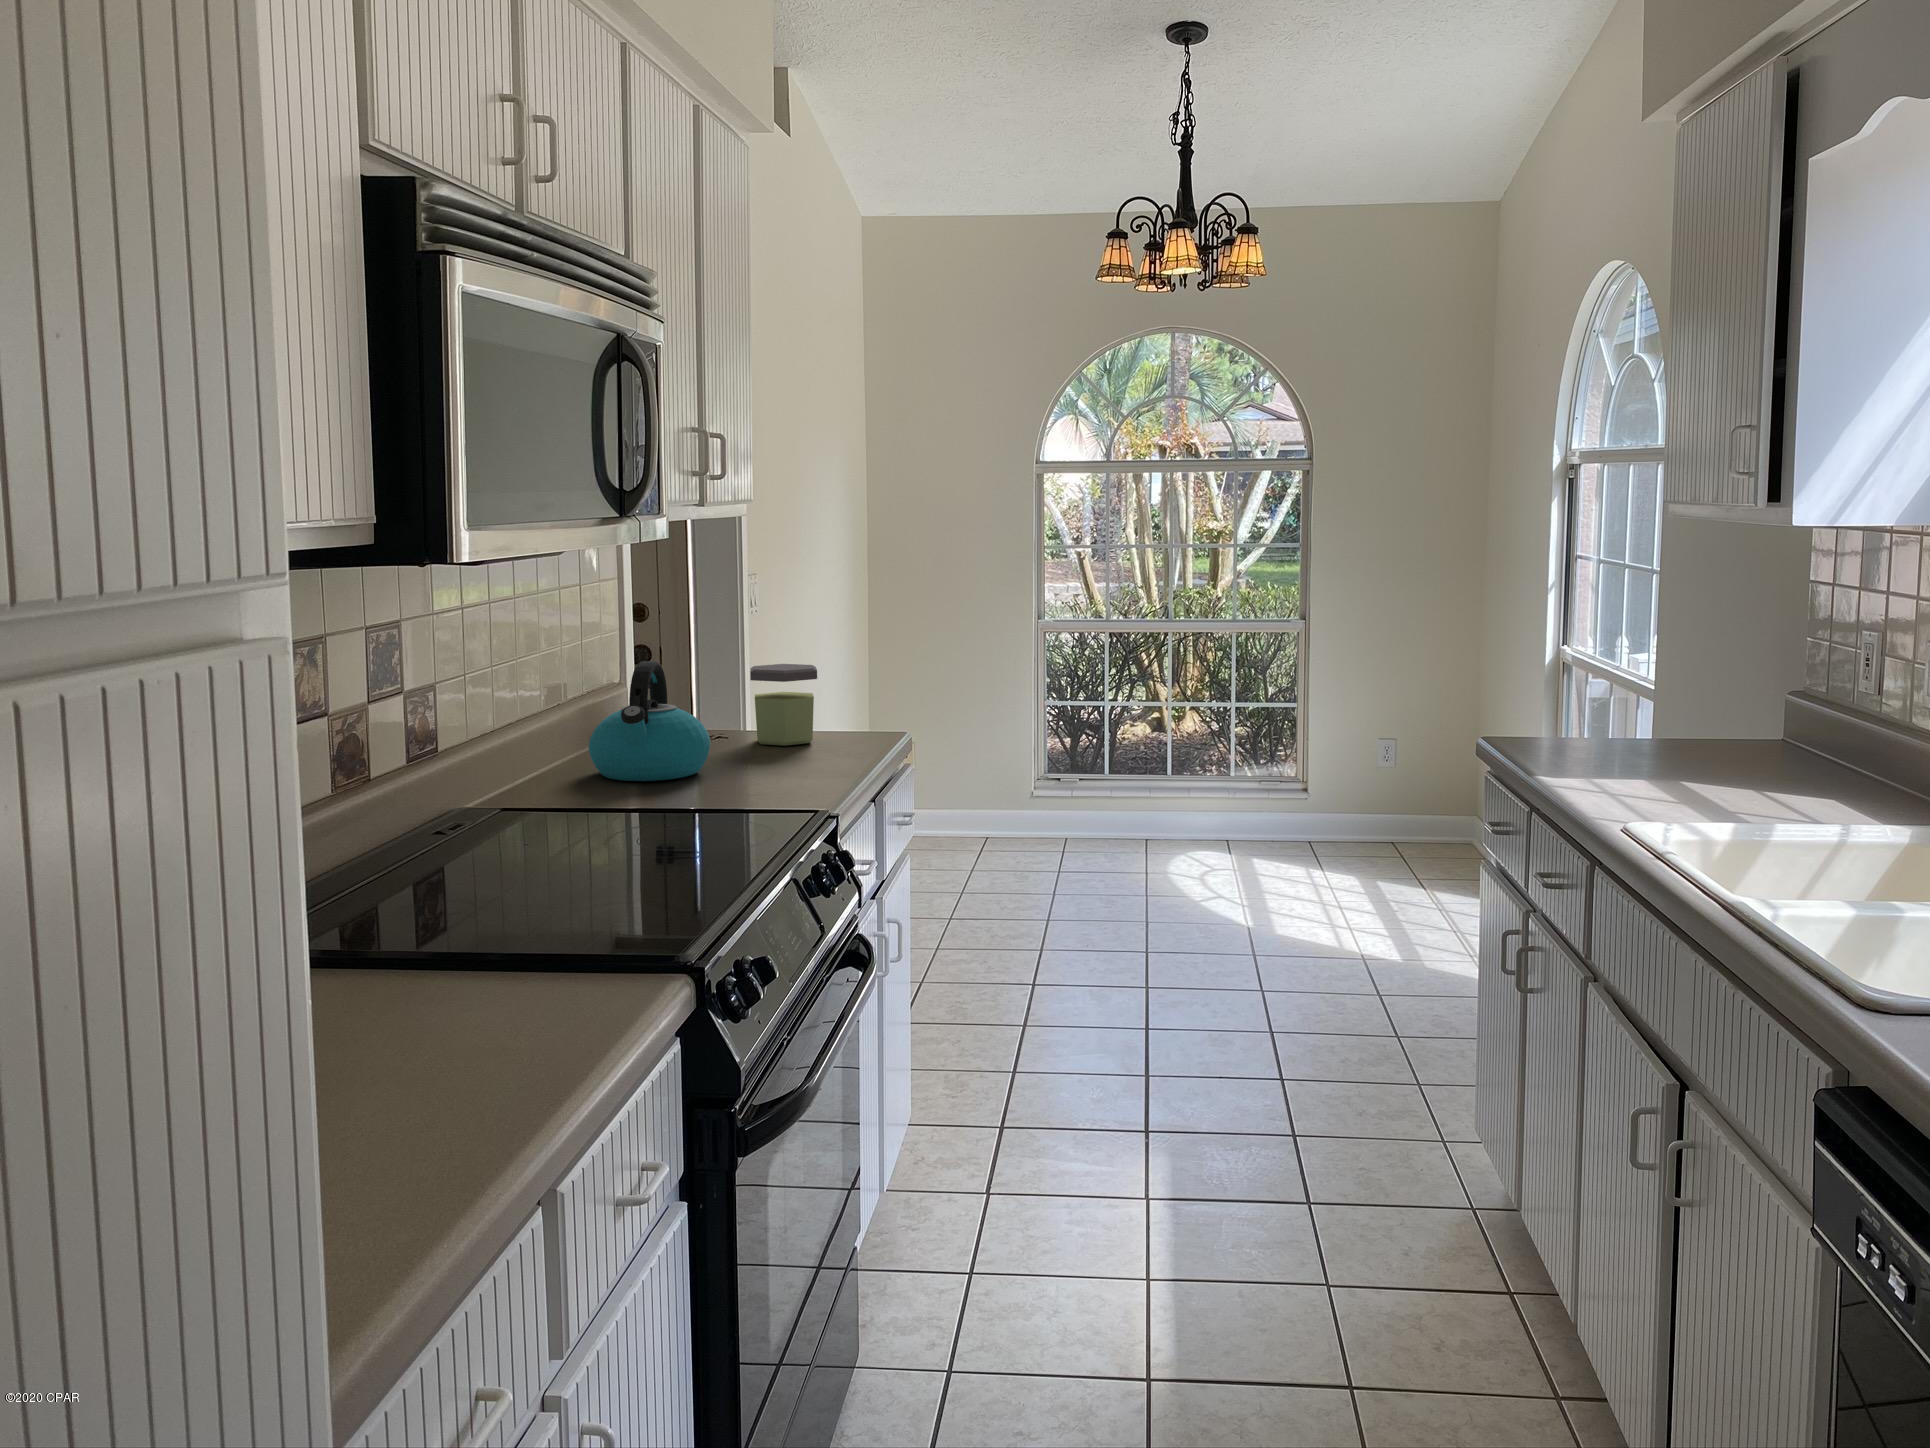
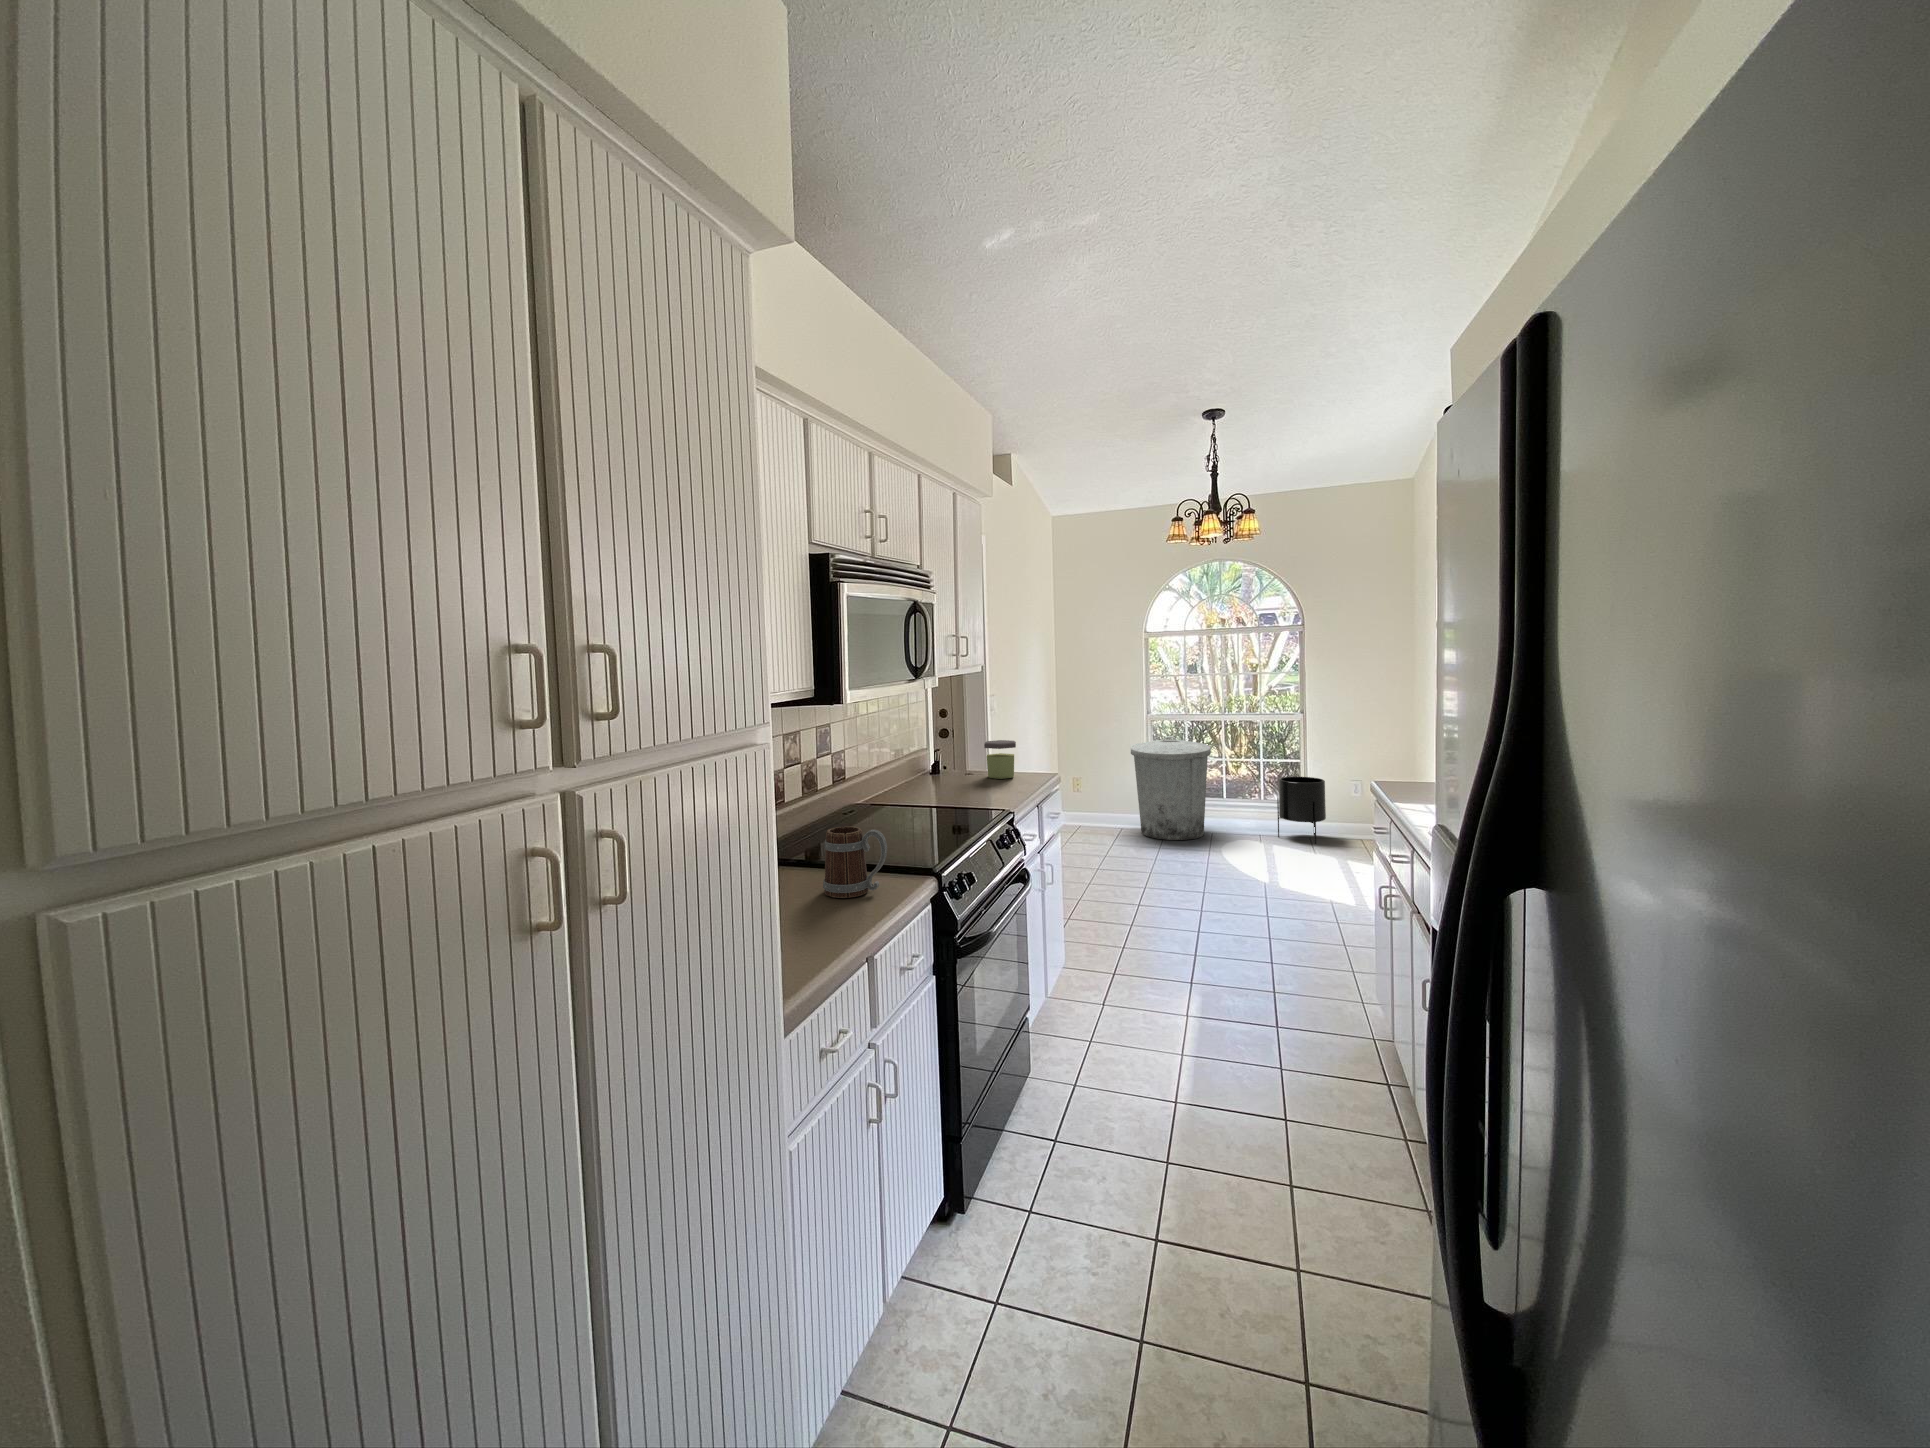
kettle: present [589,661,710,781] -> none [910,740,964,794]
trash can: none [1002,663,1146,857] -> present [1131,736,1211,840]
planter: none [1256,736,1336,855] -> present [1277,777,1326,844]
mug: none [409,864,578,1042] -> present [823,827,887,898]

